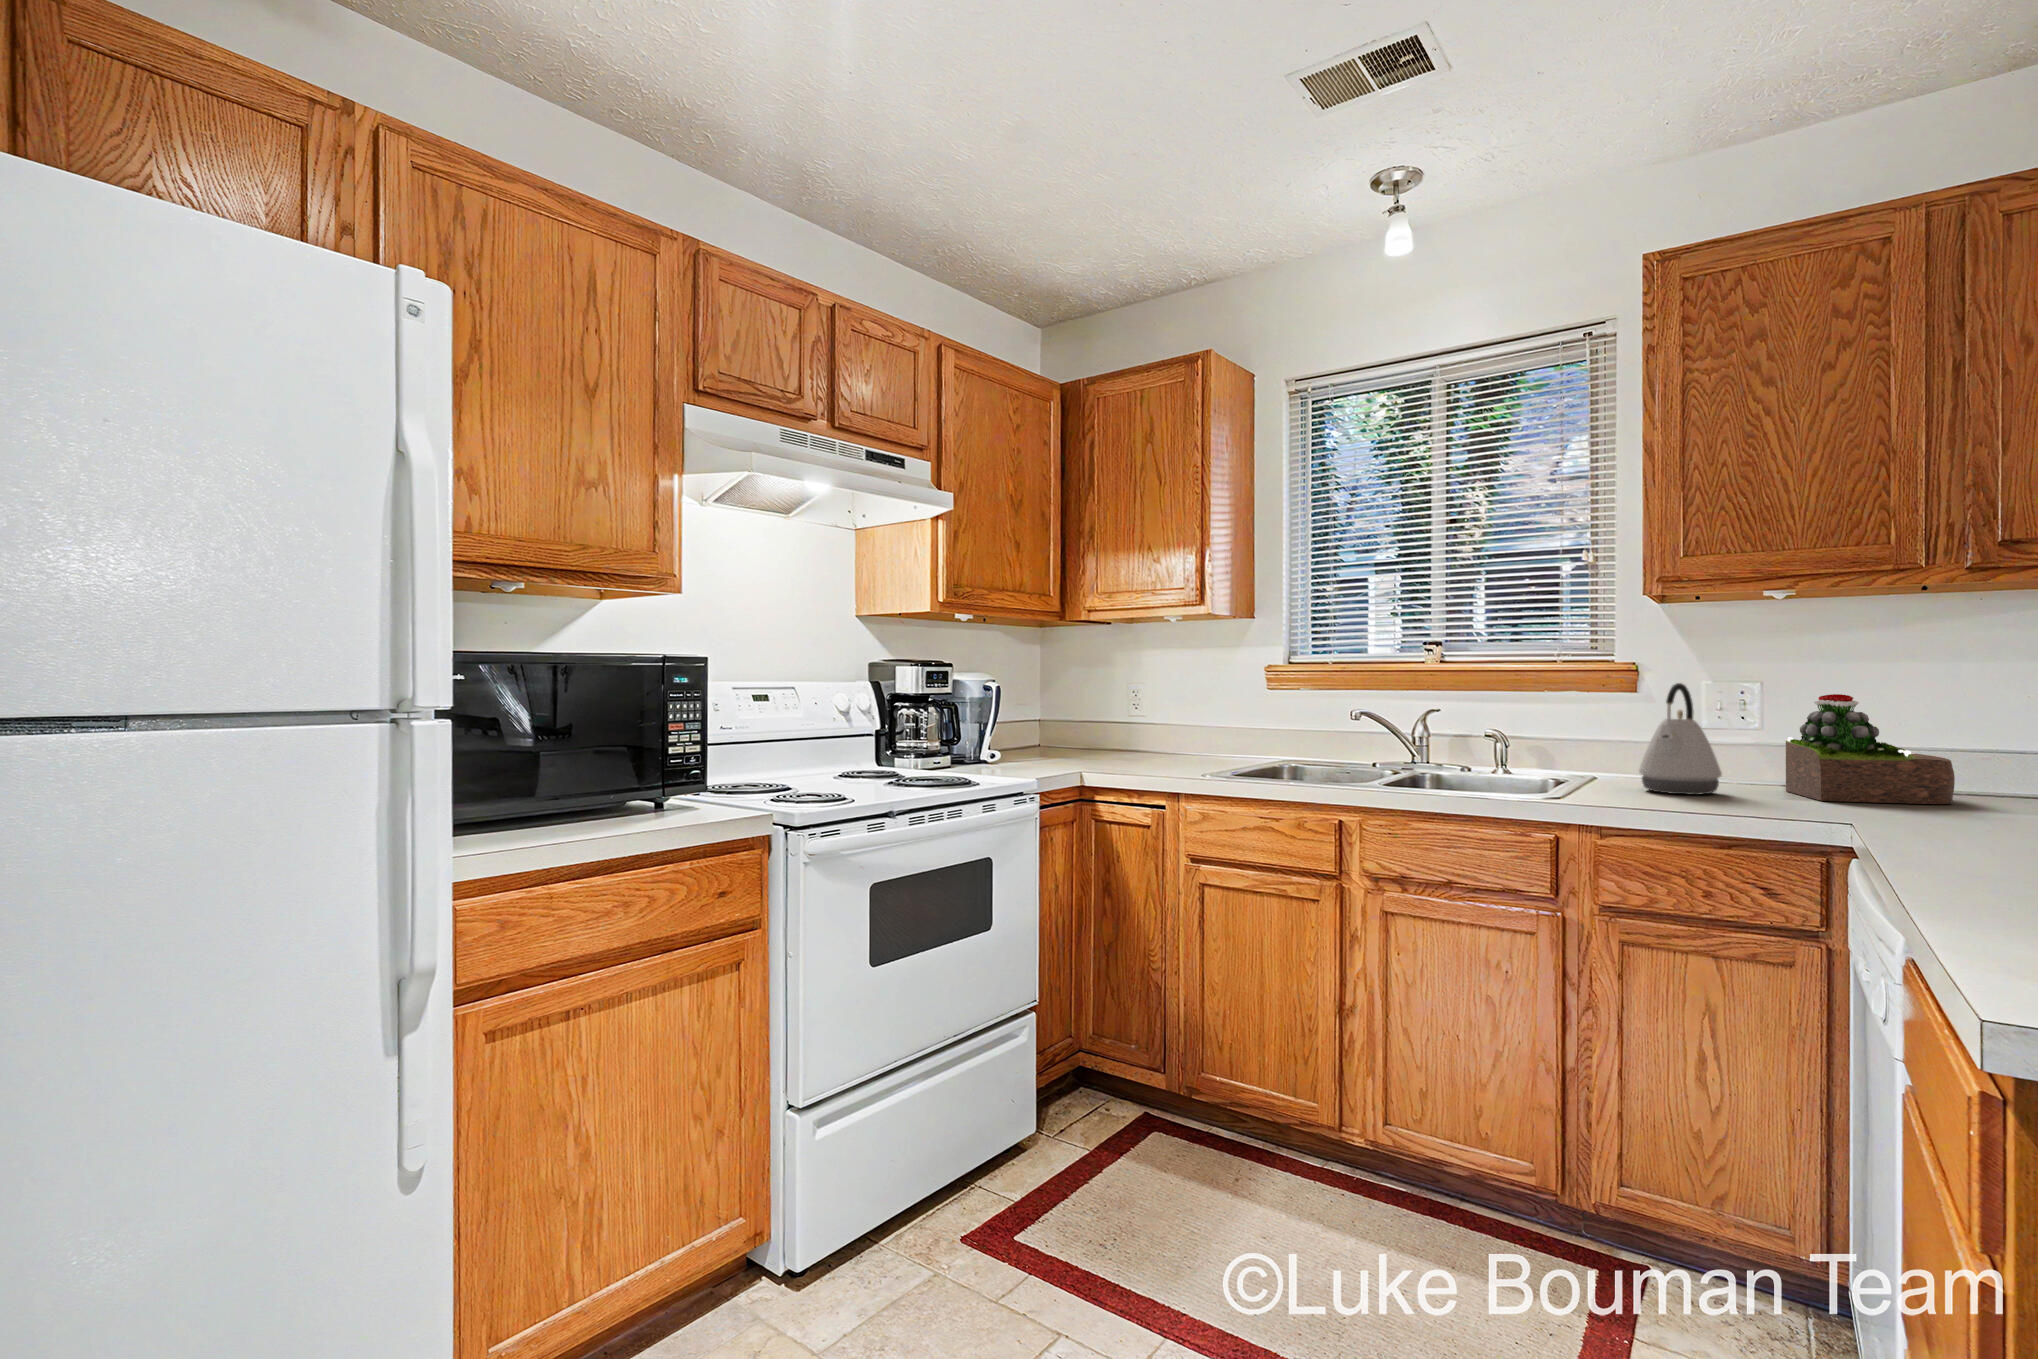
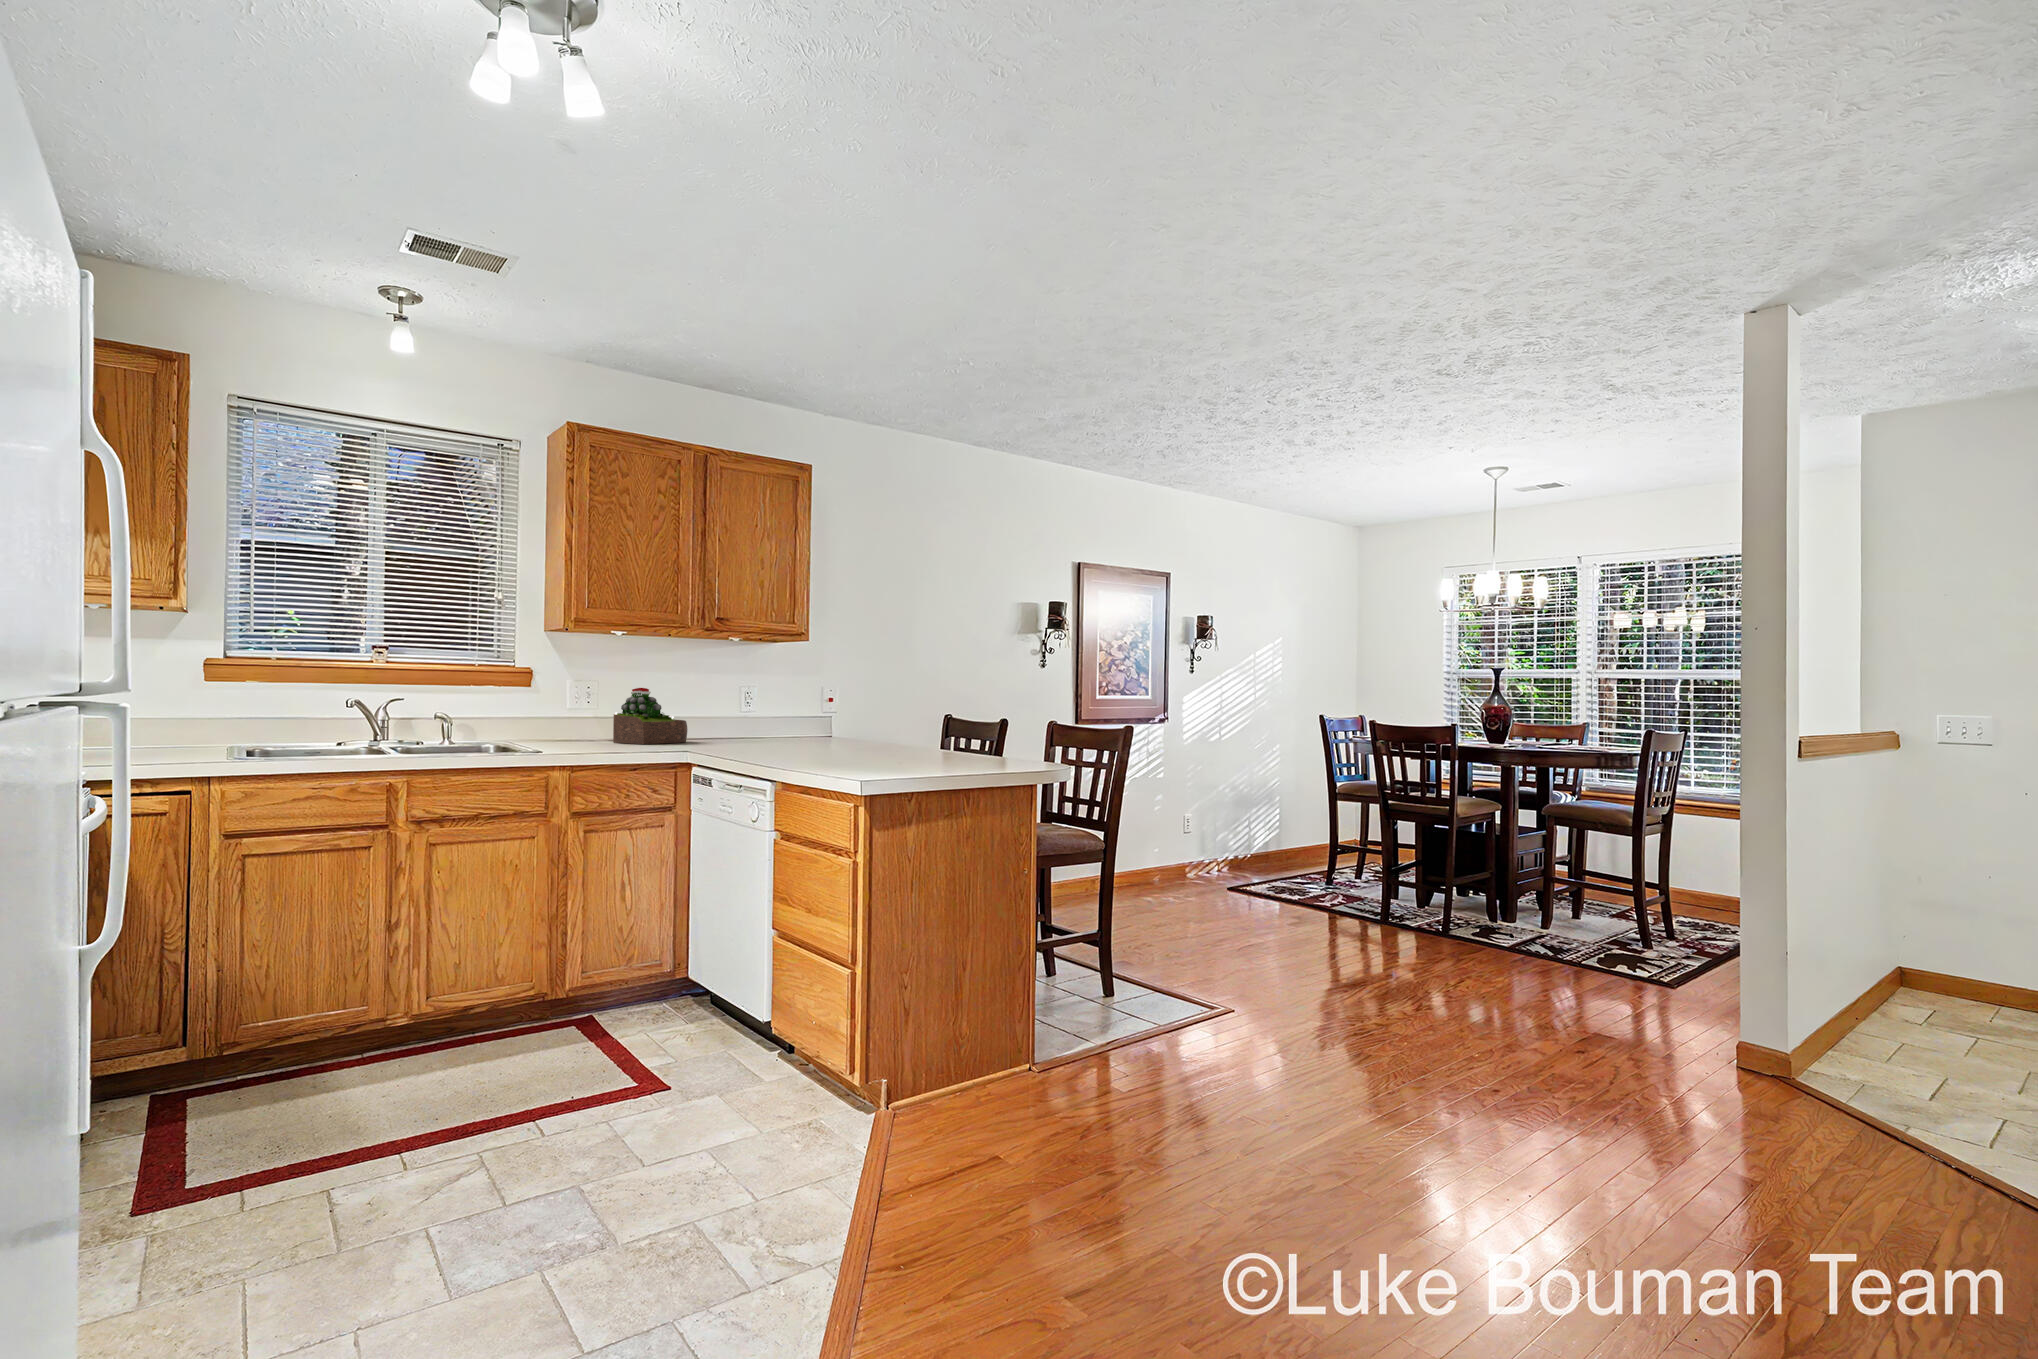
kettle: present [1639,683,1722,795] -> none [554,680,599,746]

